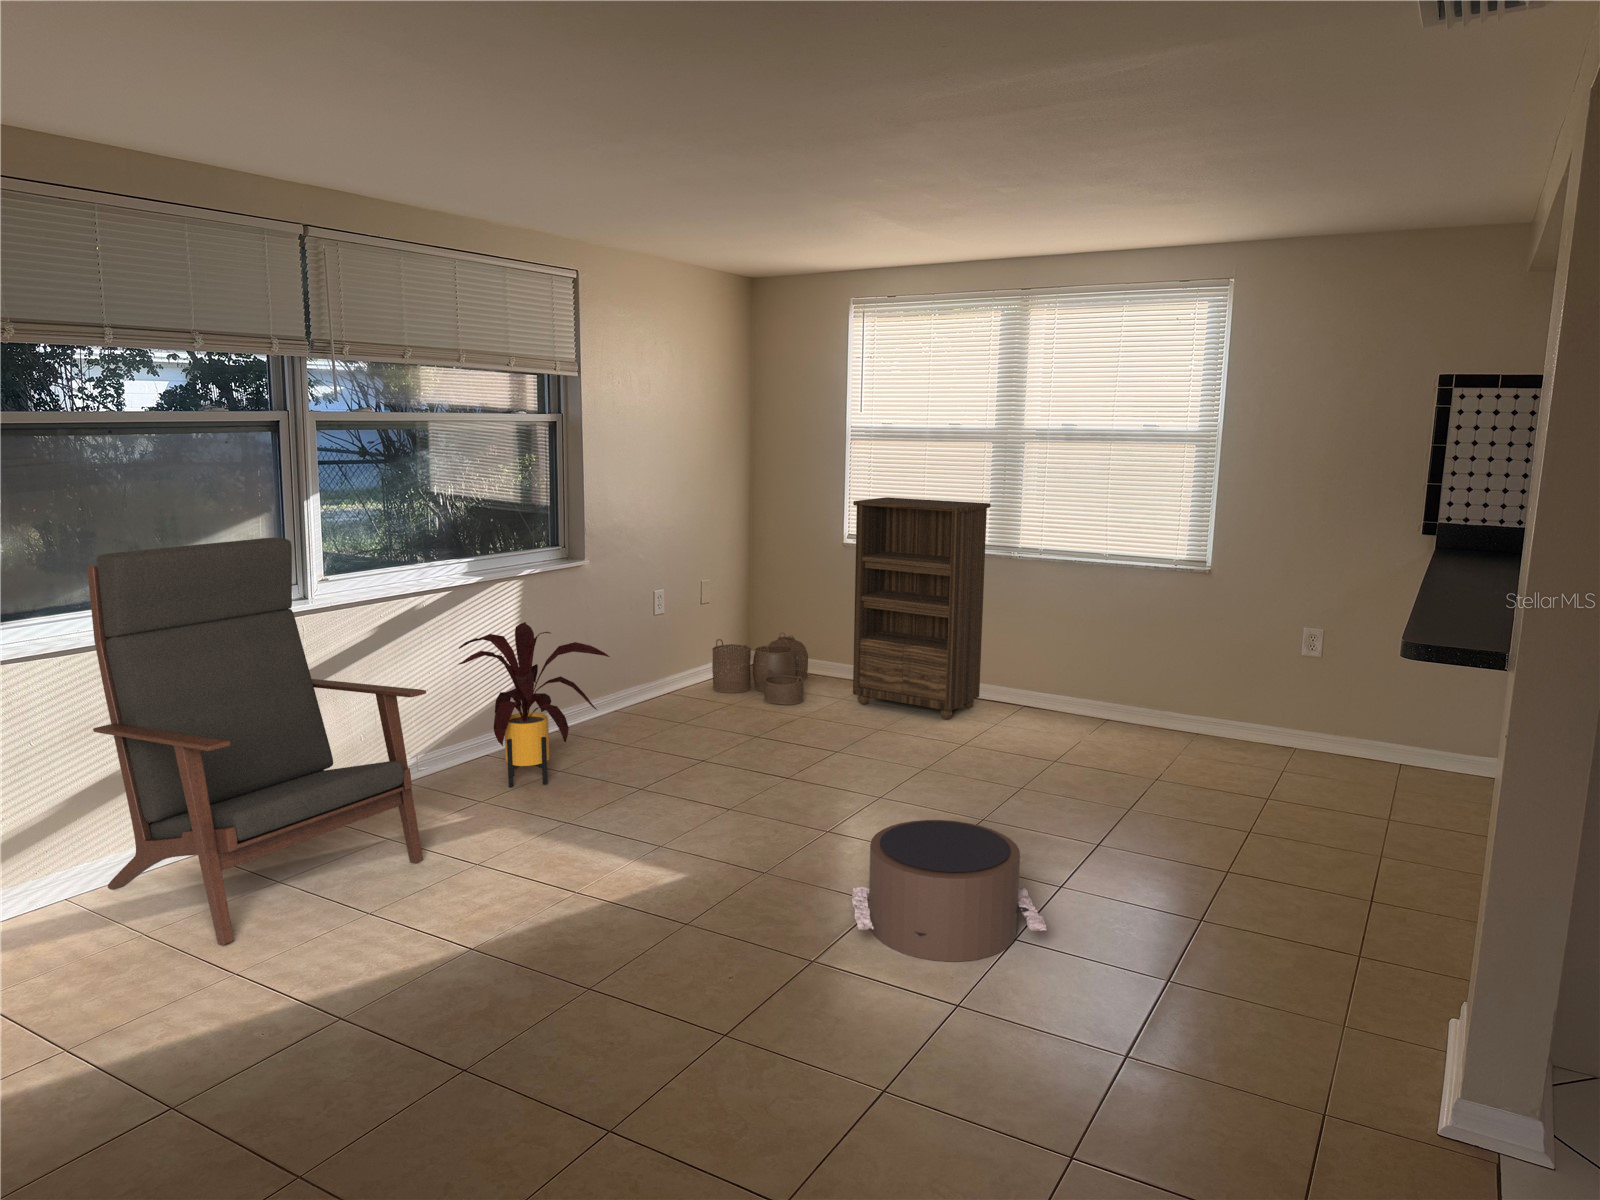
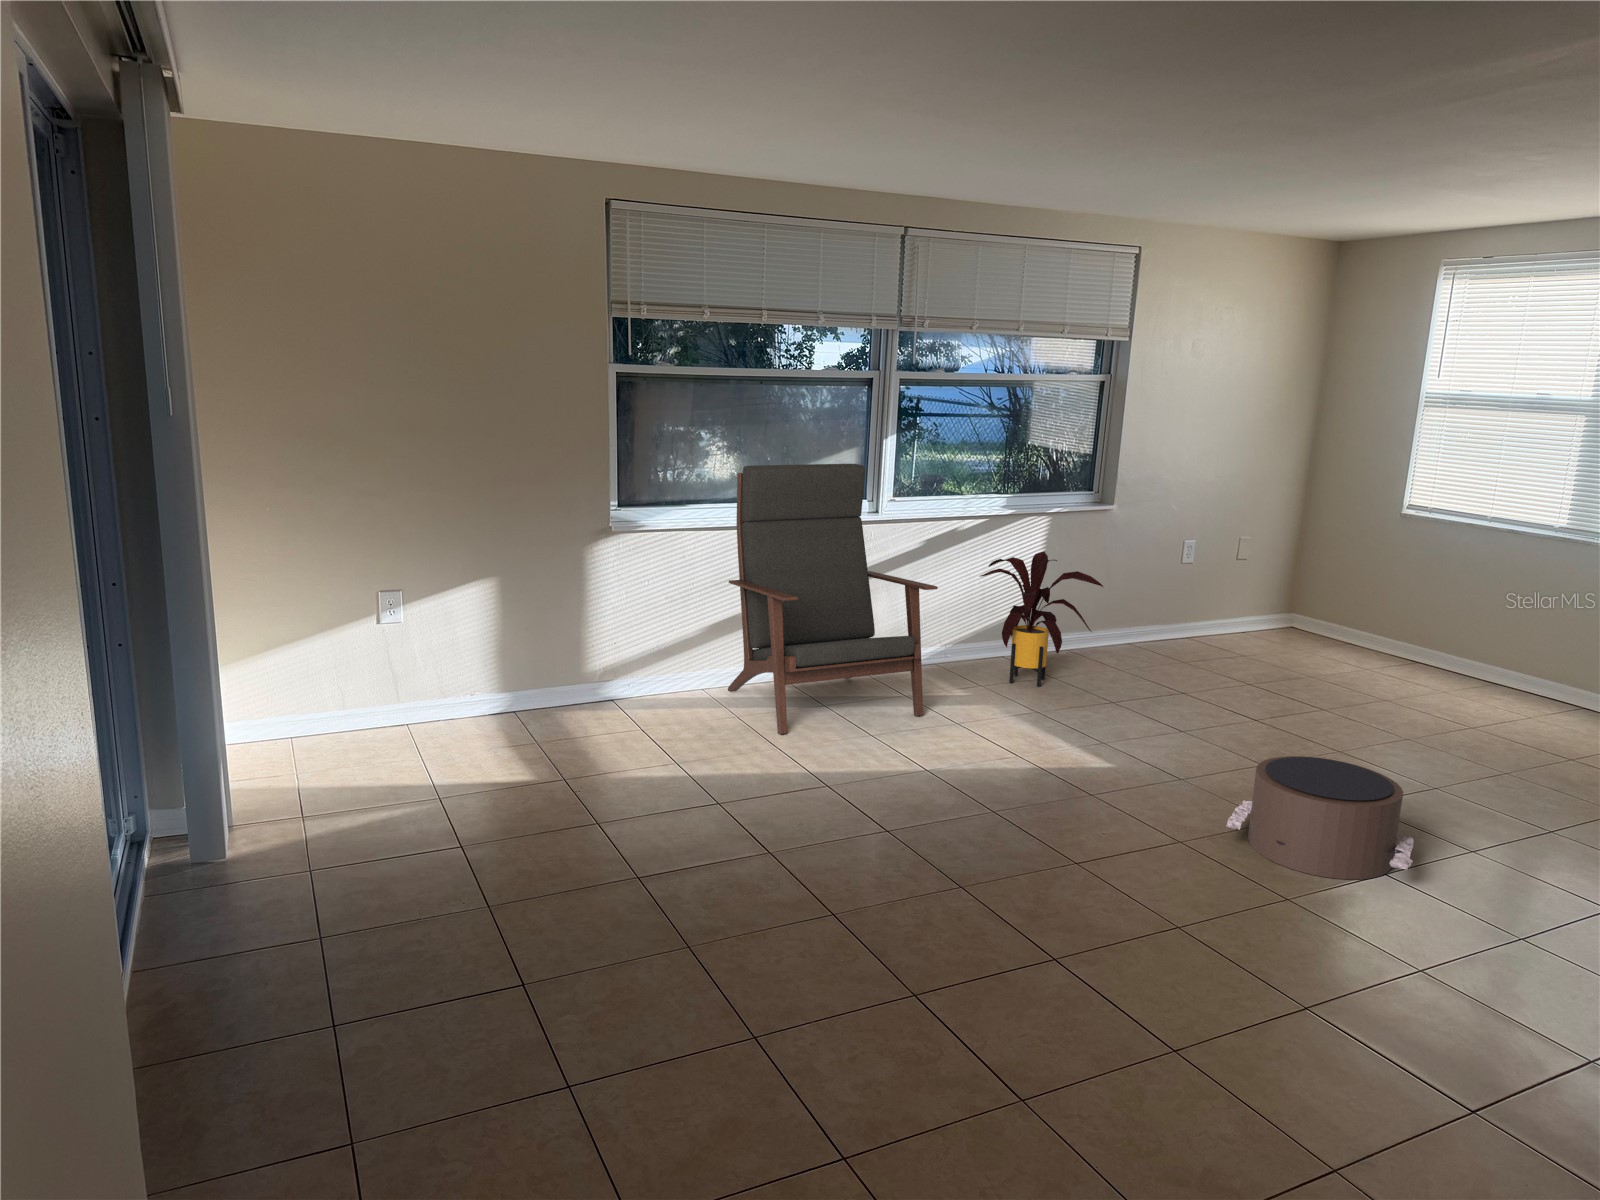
bookshelf: present [853,497,991,719] -> none [1375,469,1564,706]
woven basket: present [712,633,808,705] -> none [1235,596,1346,666]

